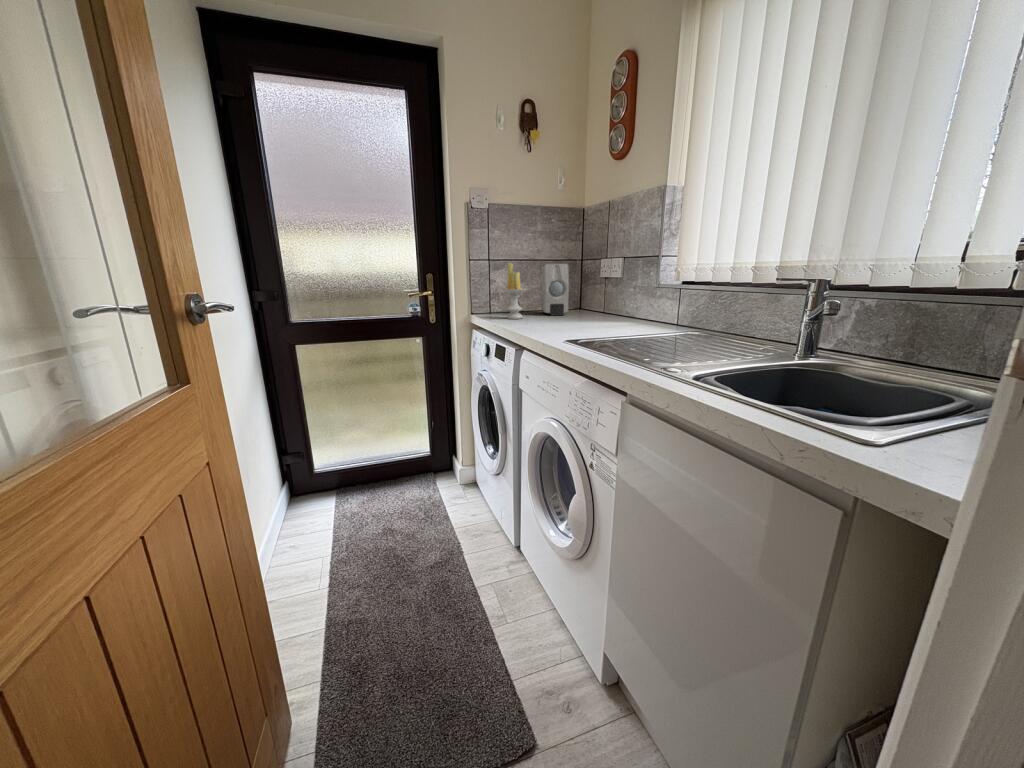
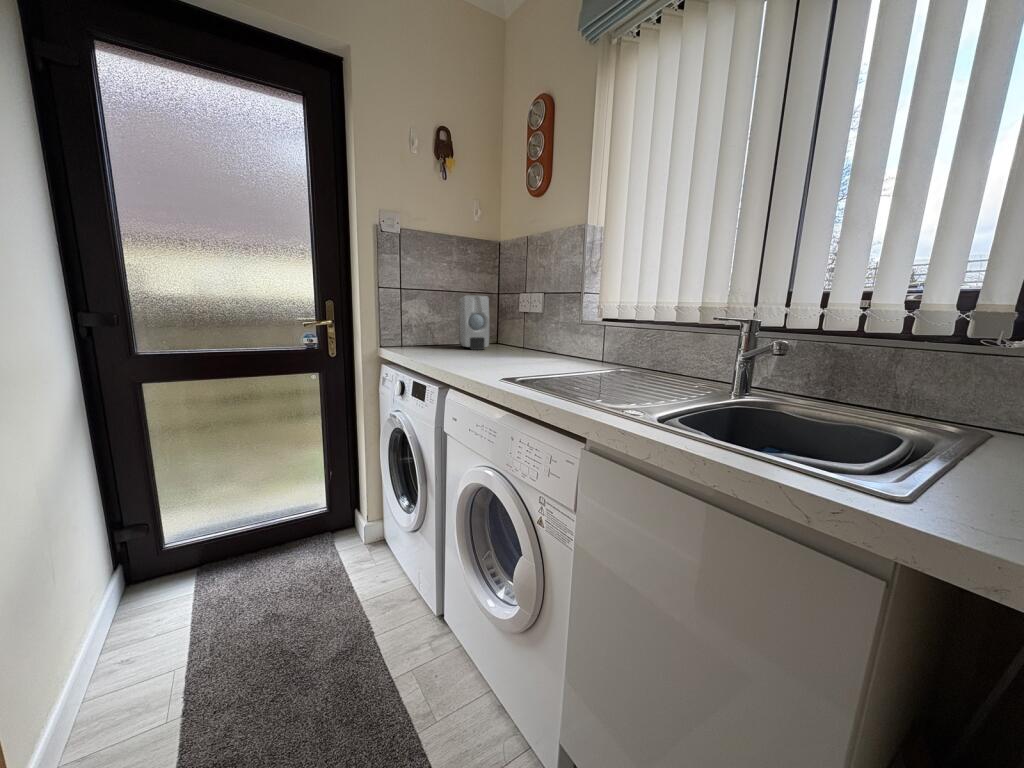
candle: present [501,263,527,319] -> none [417,292,447,353]

